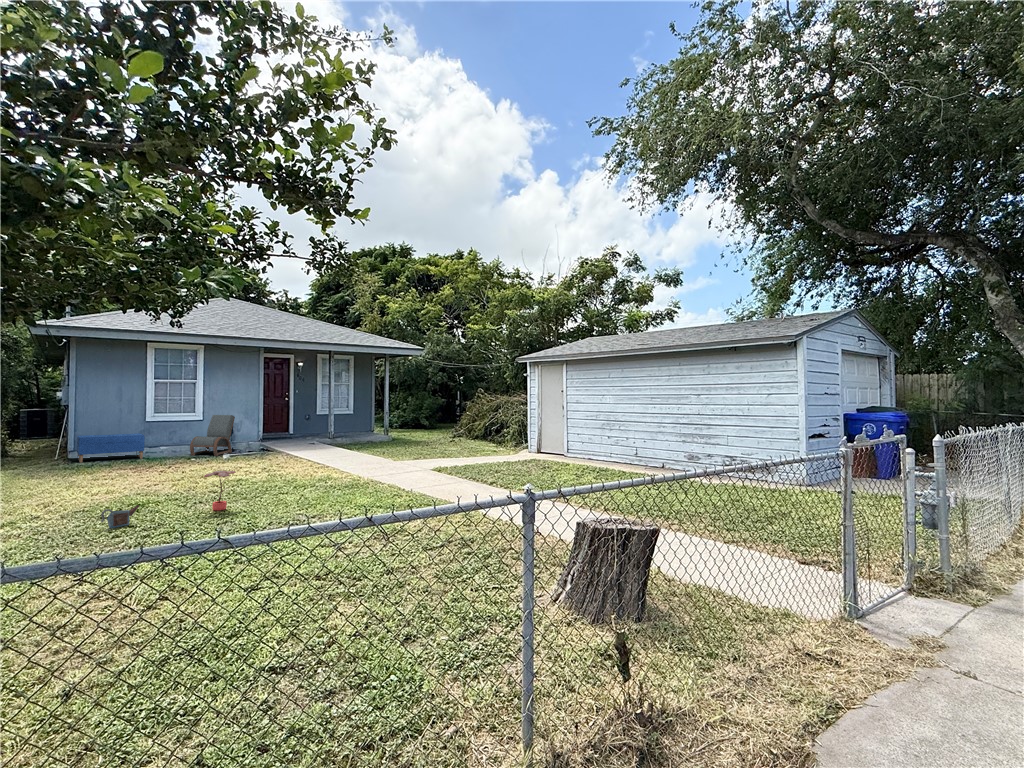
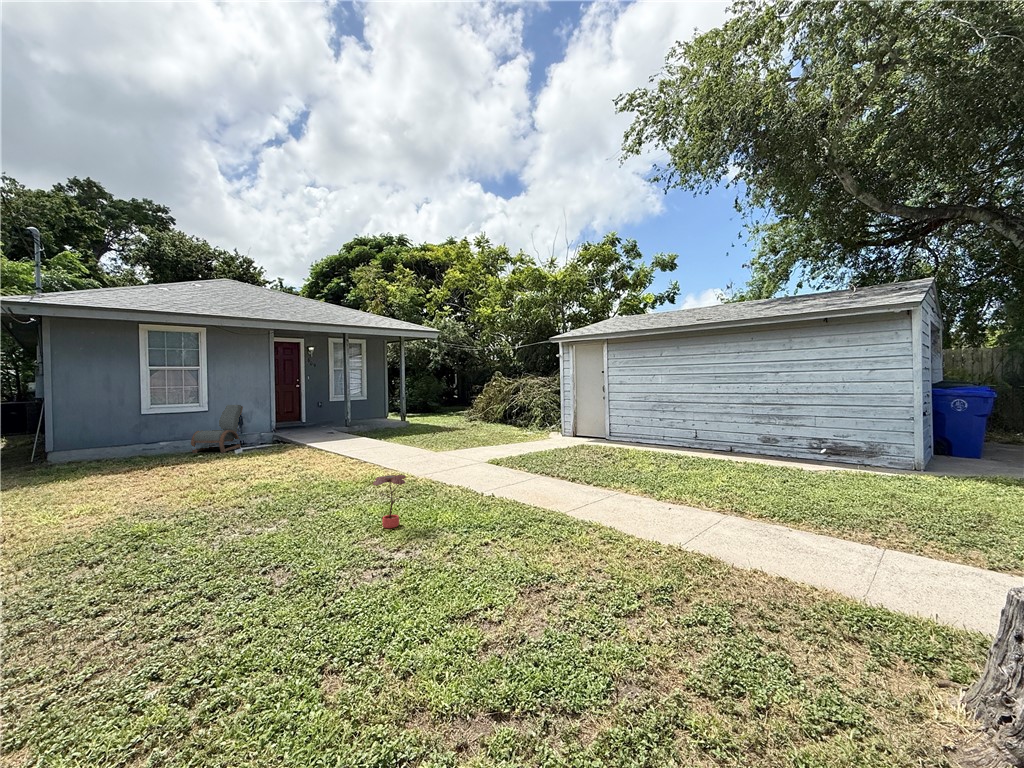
bench: present [77,434,145,463] -> none [47,429,134,467]
potted plant: present [204,471,235,511] -> present [373,475,406,528]
watering can: present [101,505,139,528] -> none [56,549,125,594]

